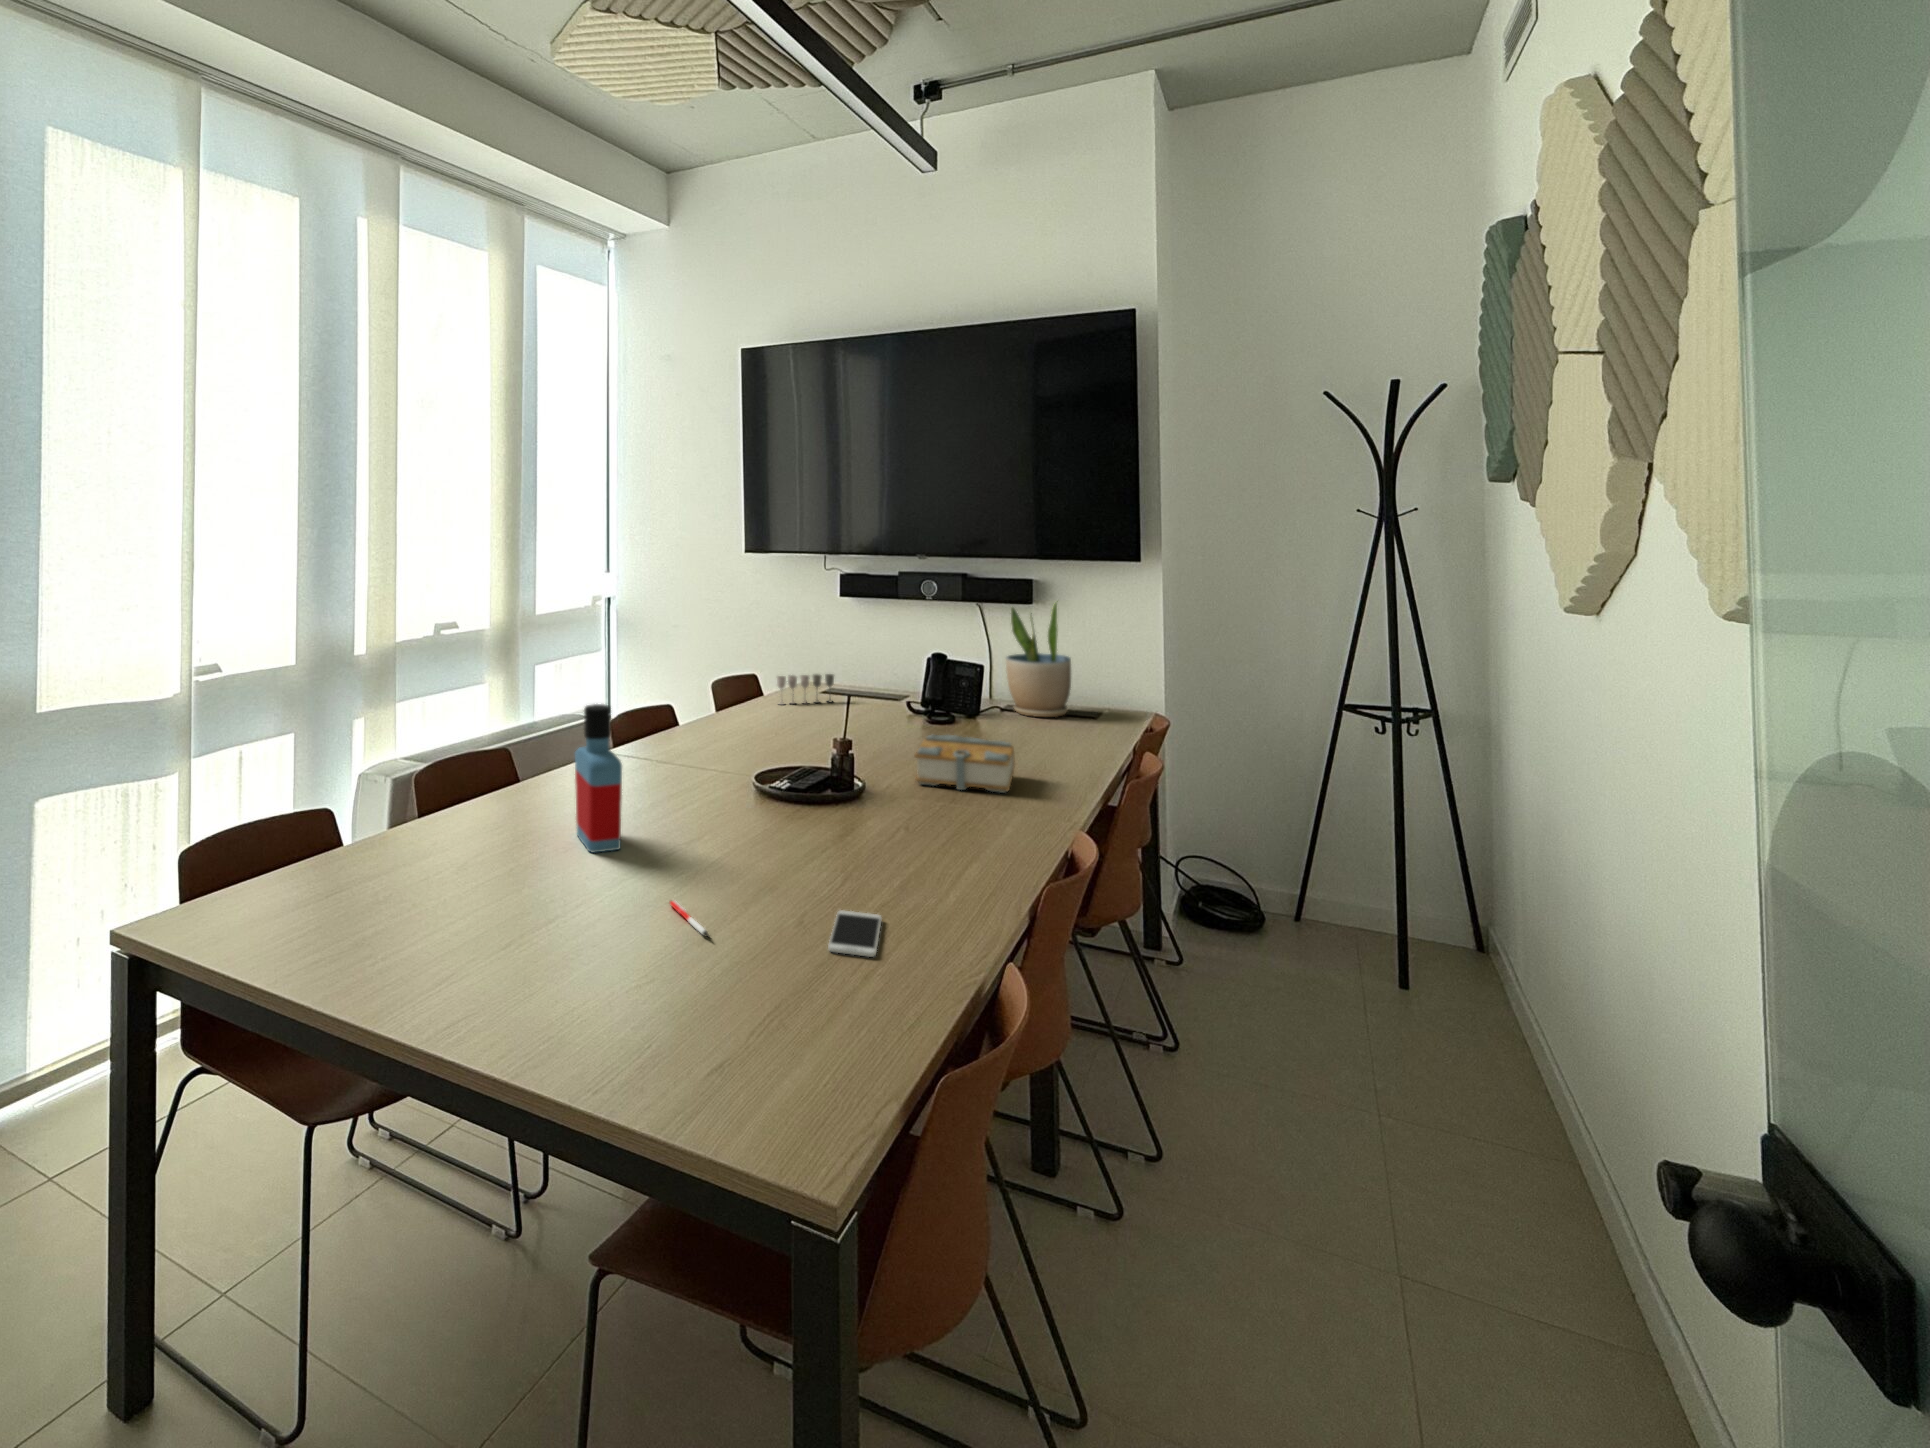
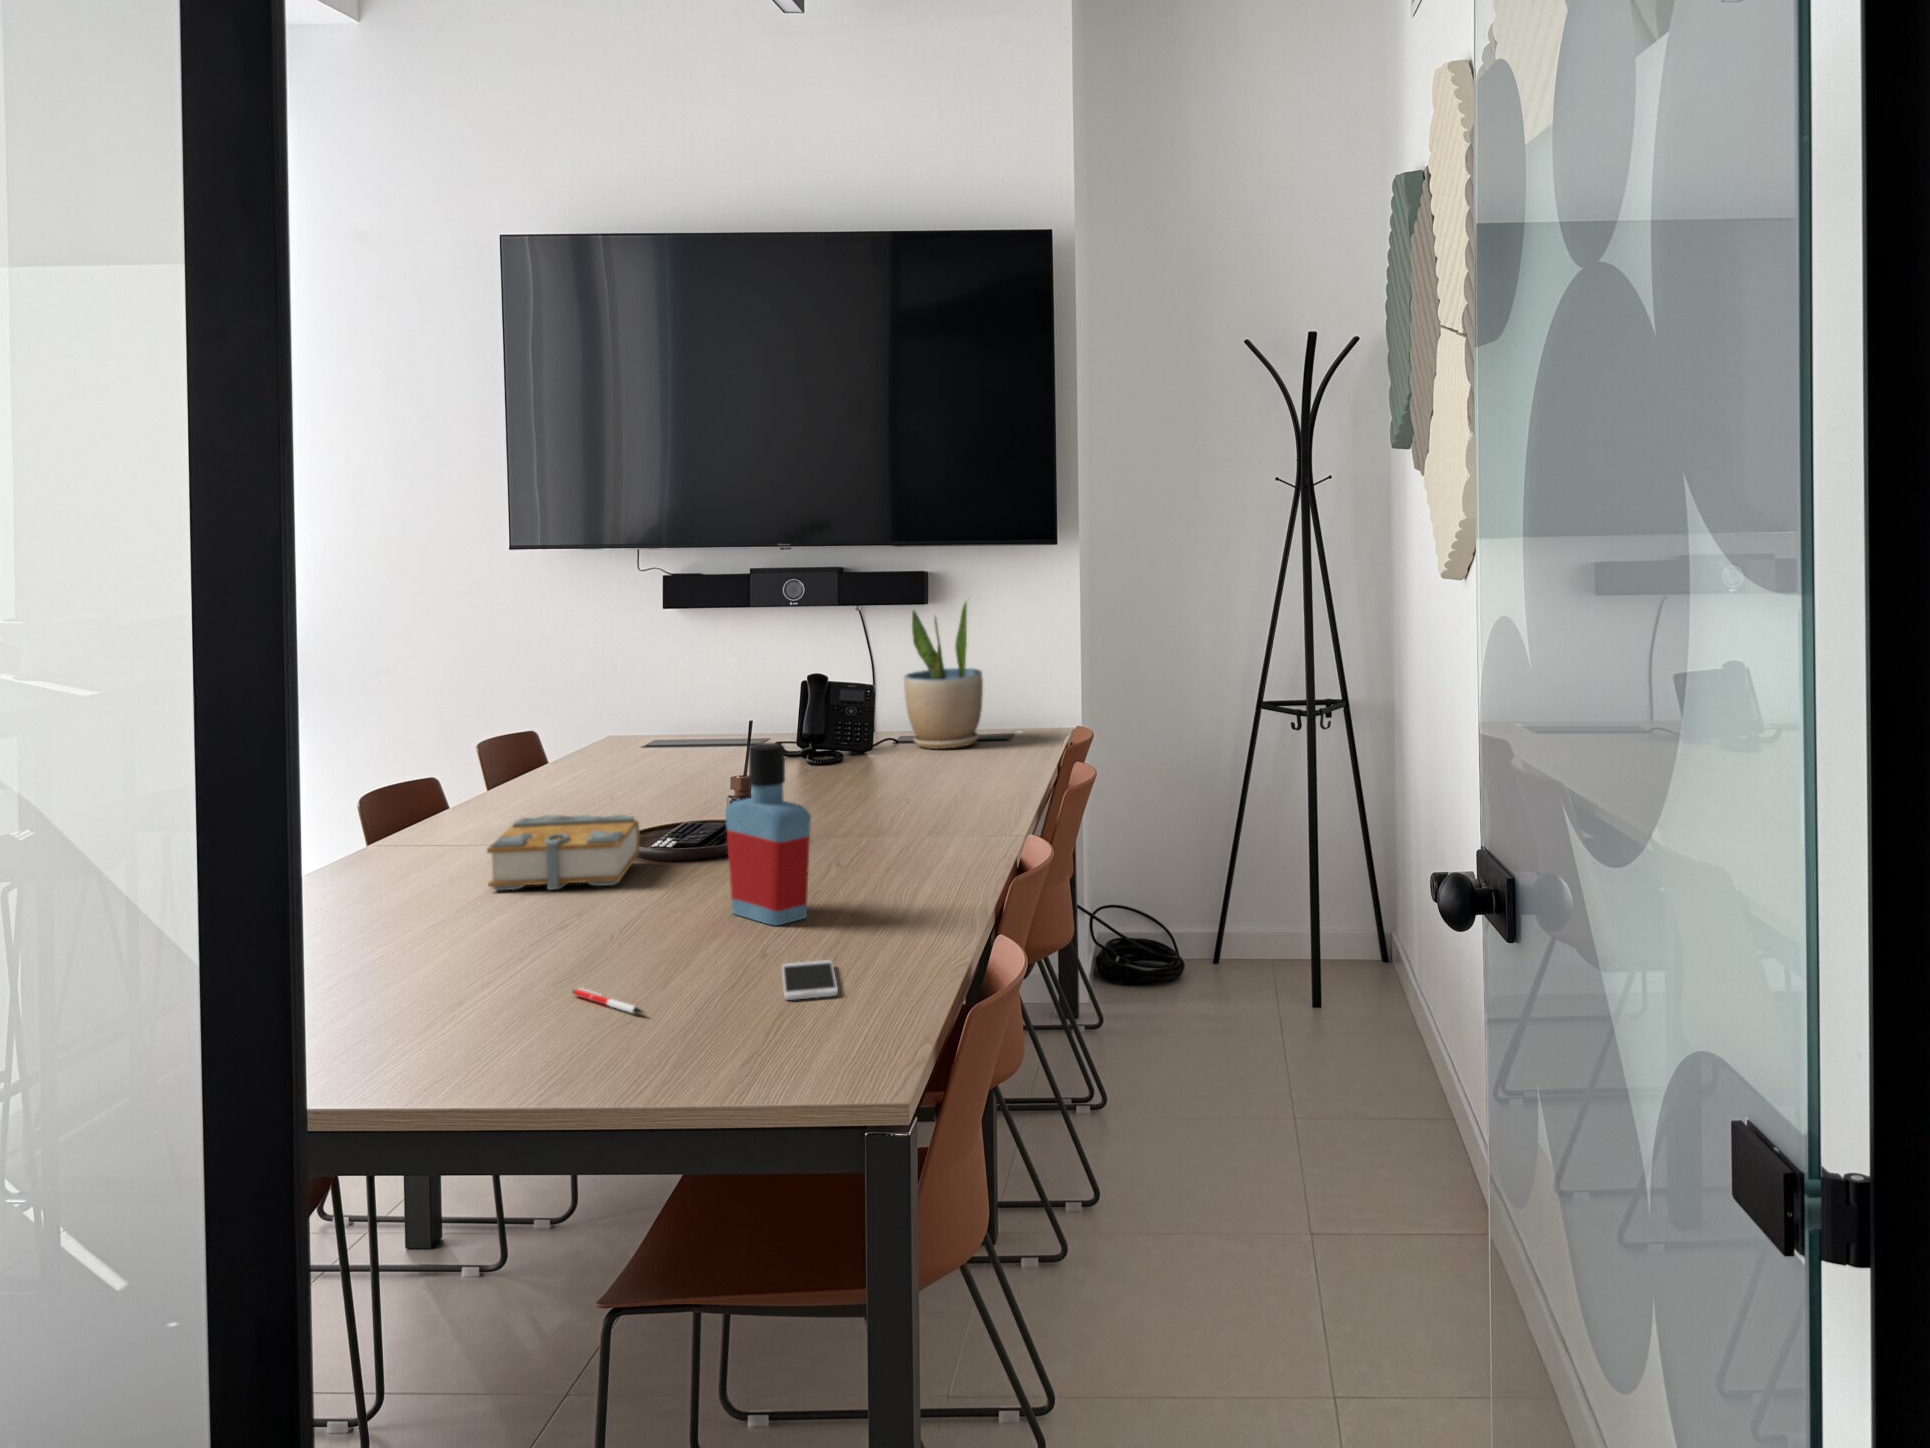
wine glass: present [777,674,834,705] -> none [591,719,675,769]
bottle: present [575,704,622,852] -> present [725,743,811,925]
book: present [915,735,1015,793] -> present [487,815,640,891]

